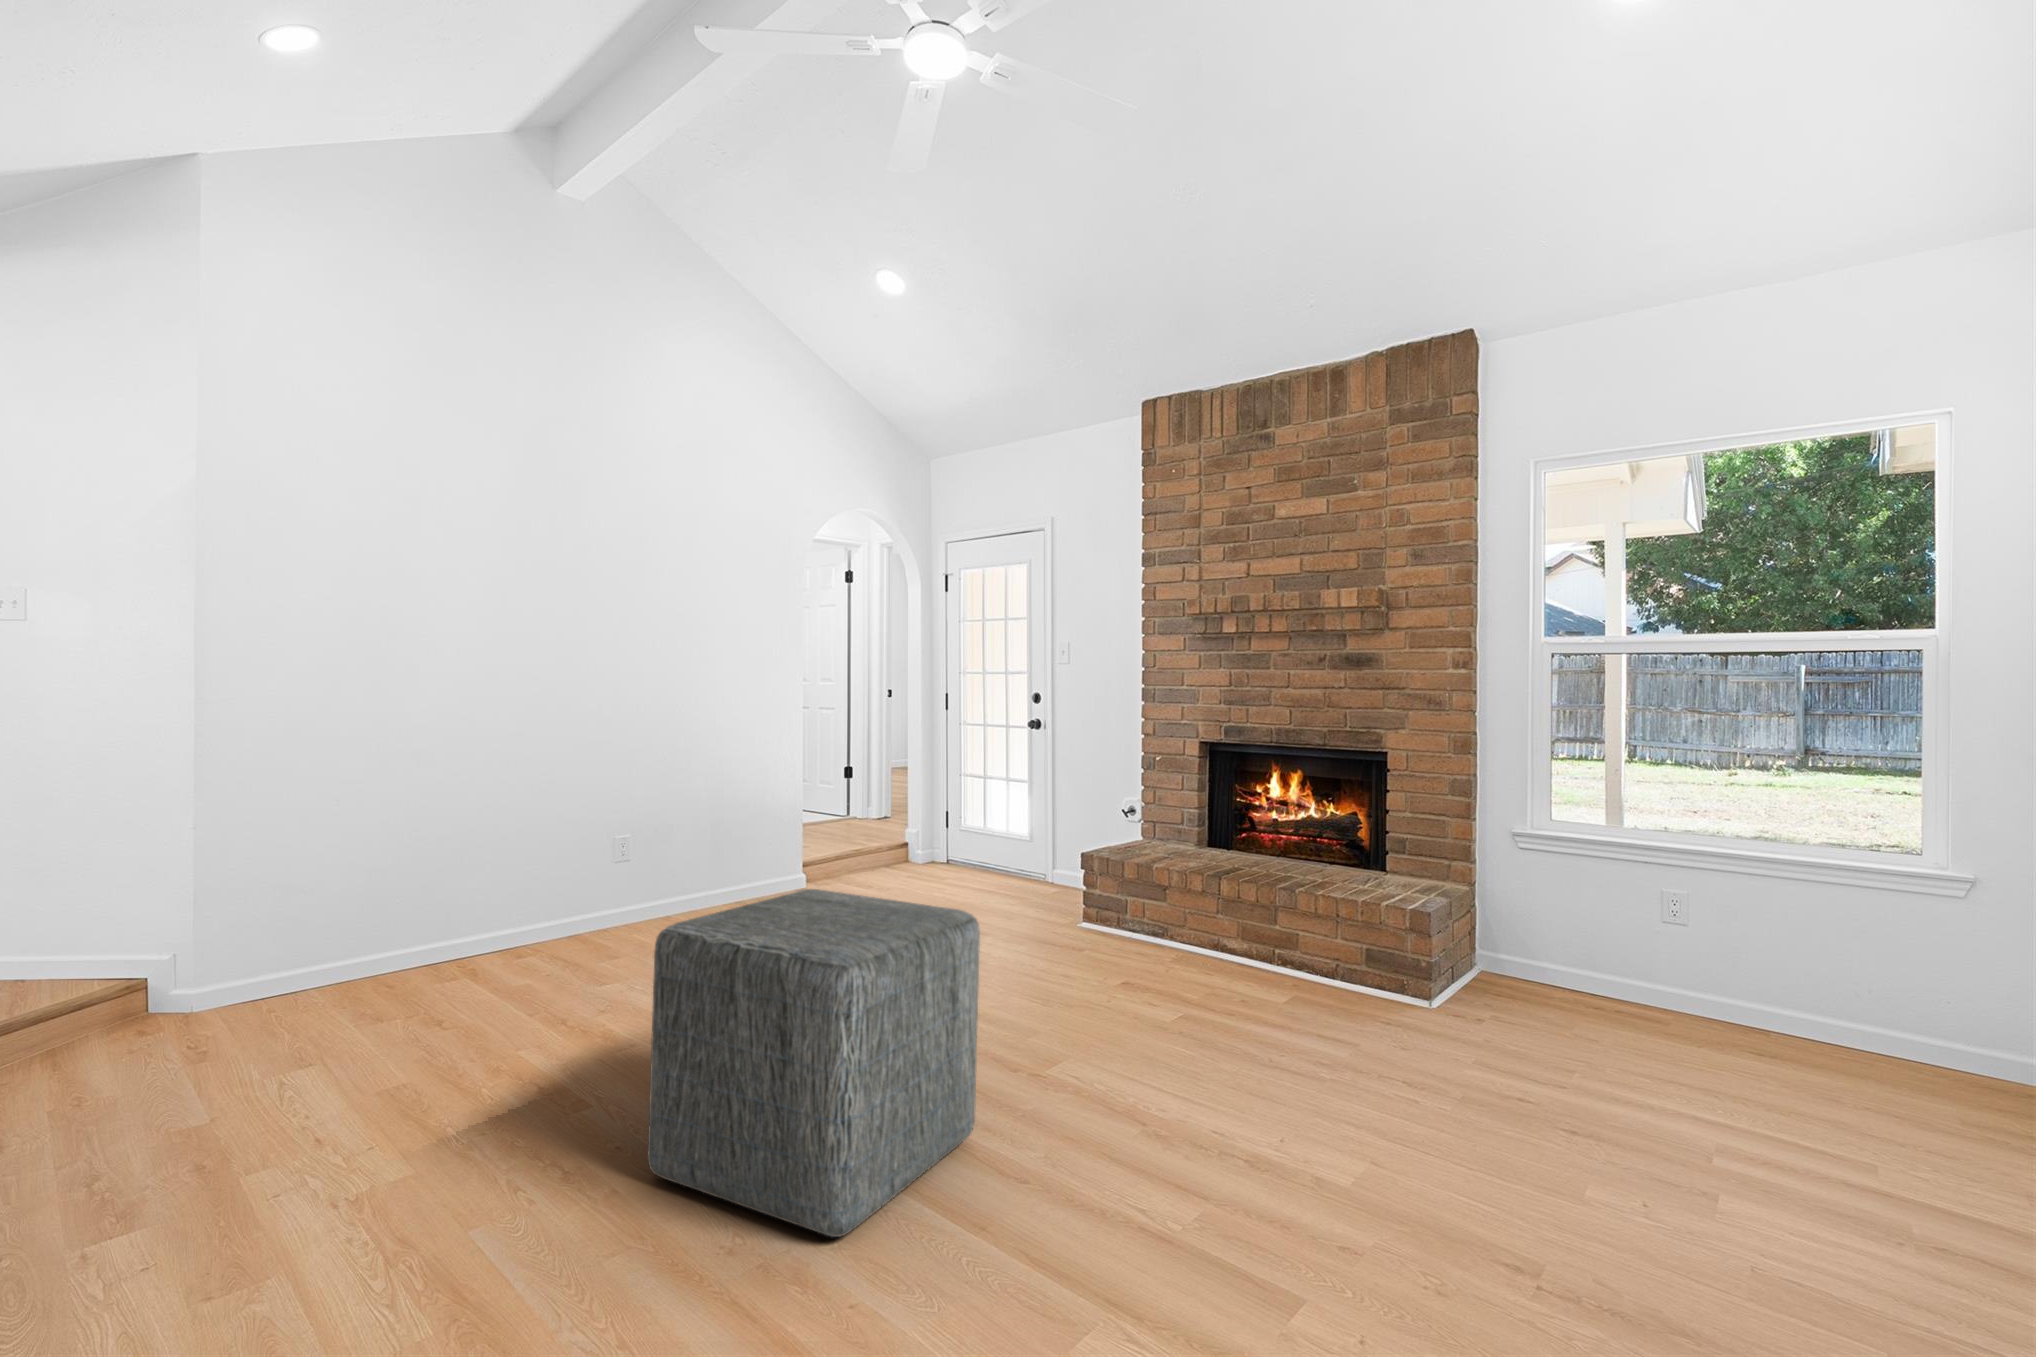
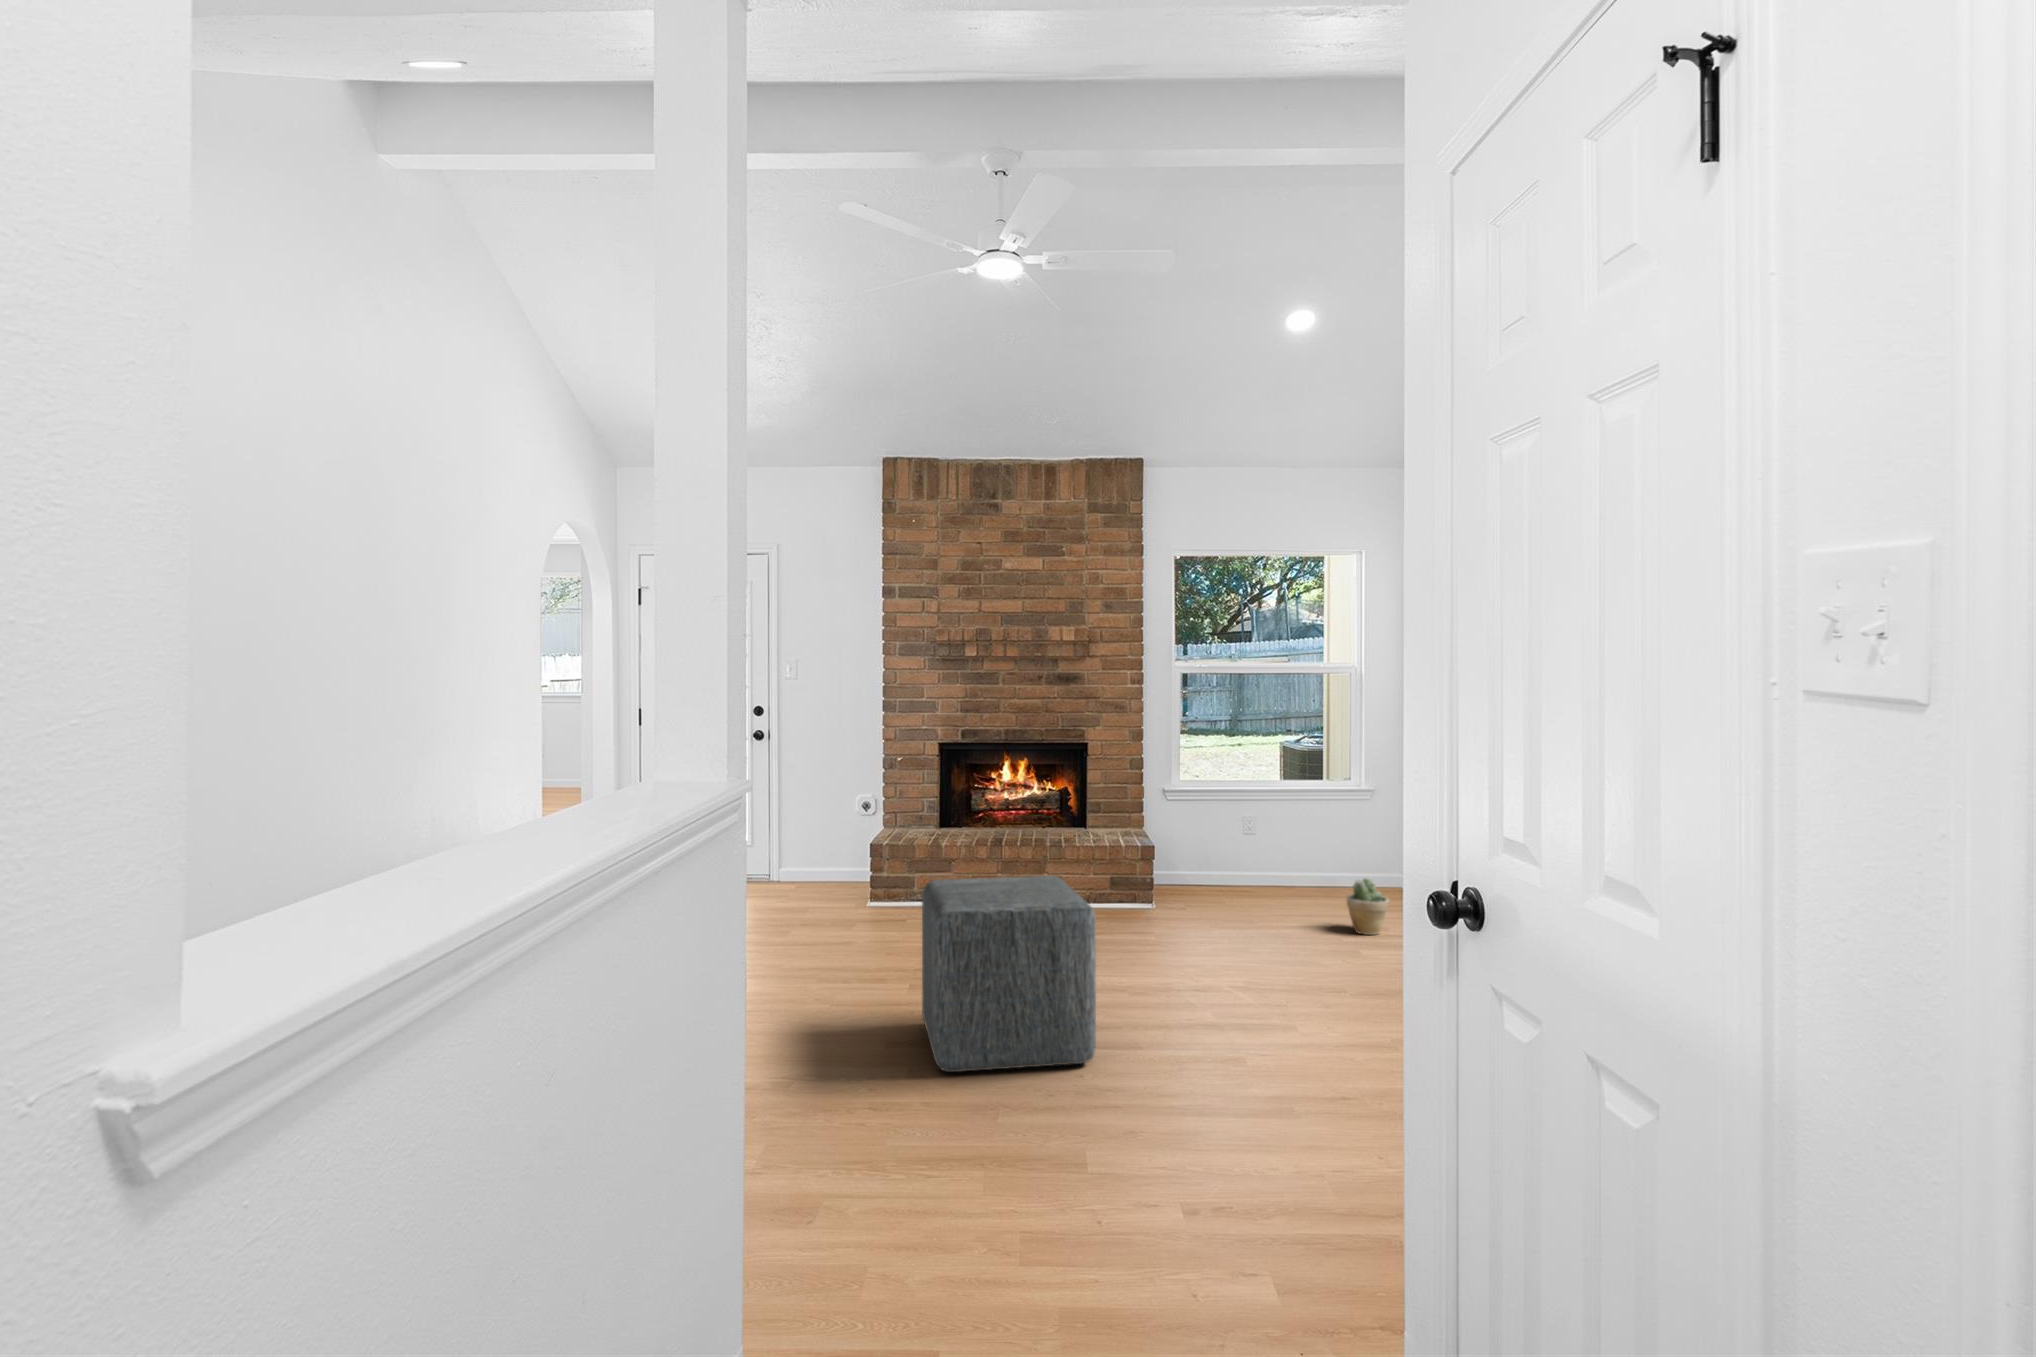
potted plant: none [1761,1034,1869,1158] -> present [1346,877,1389,935]

